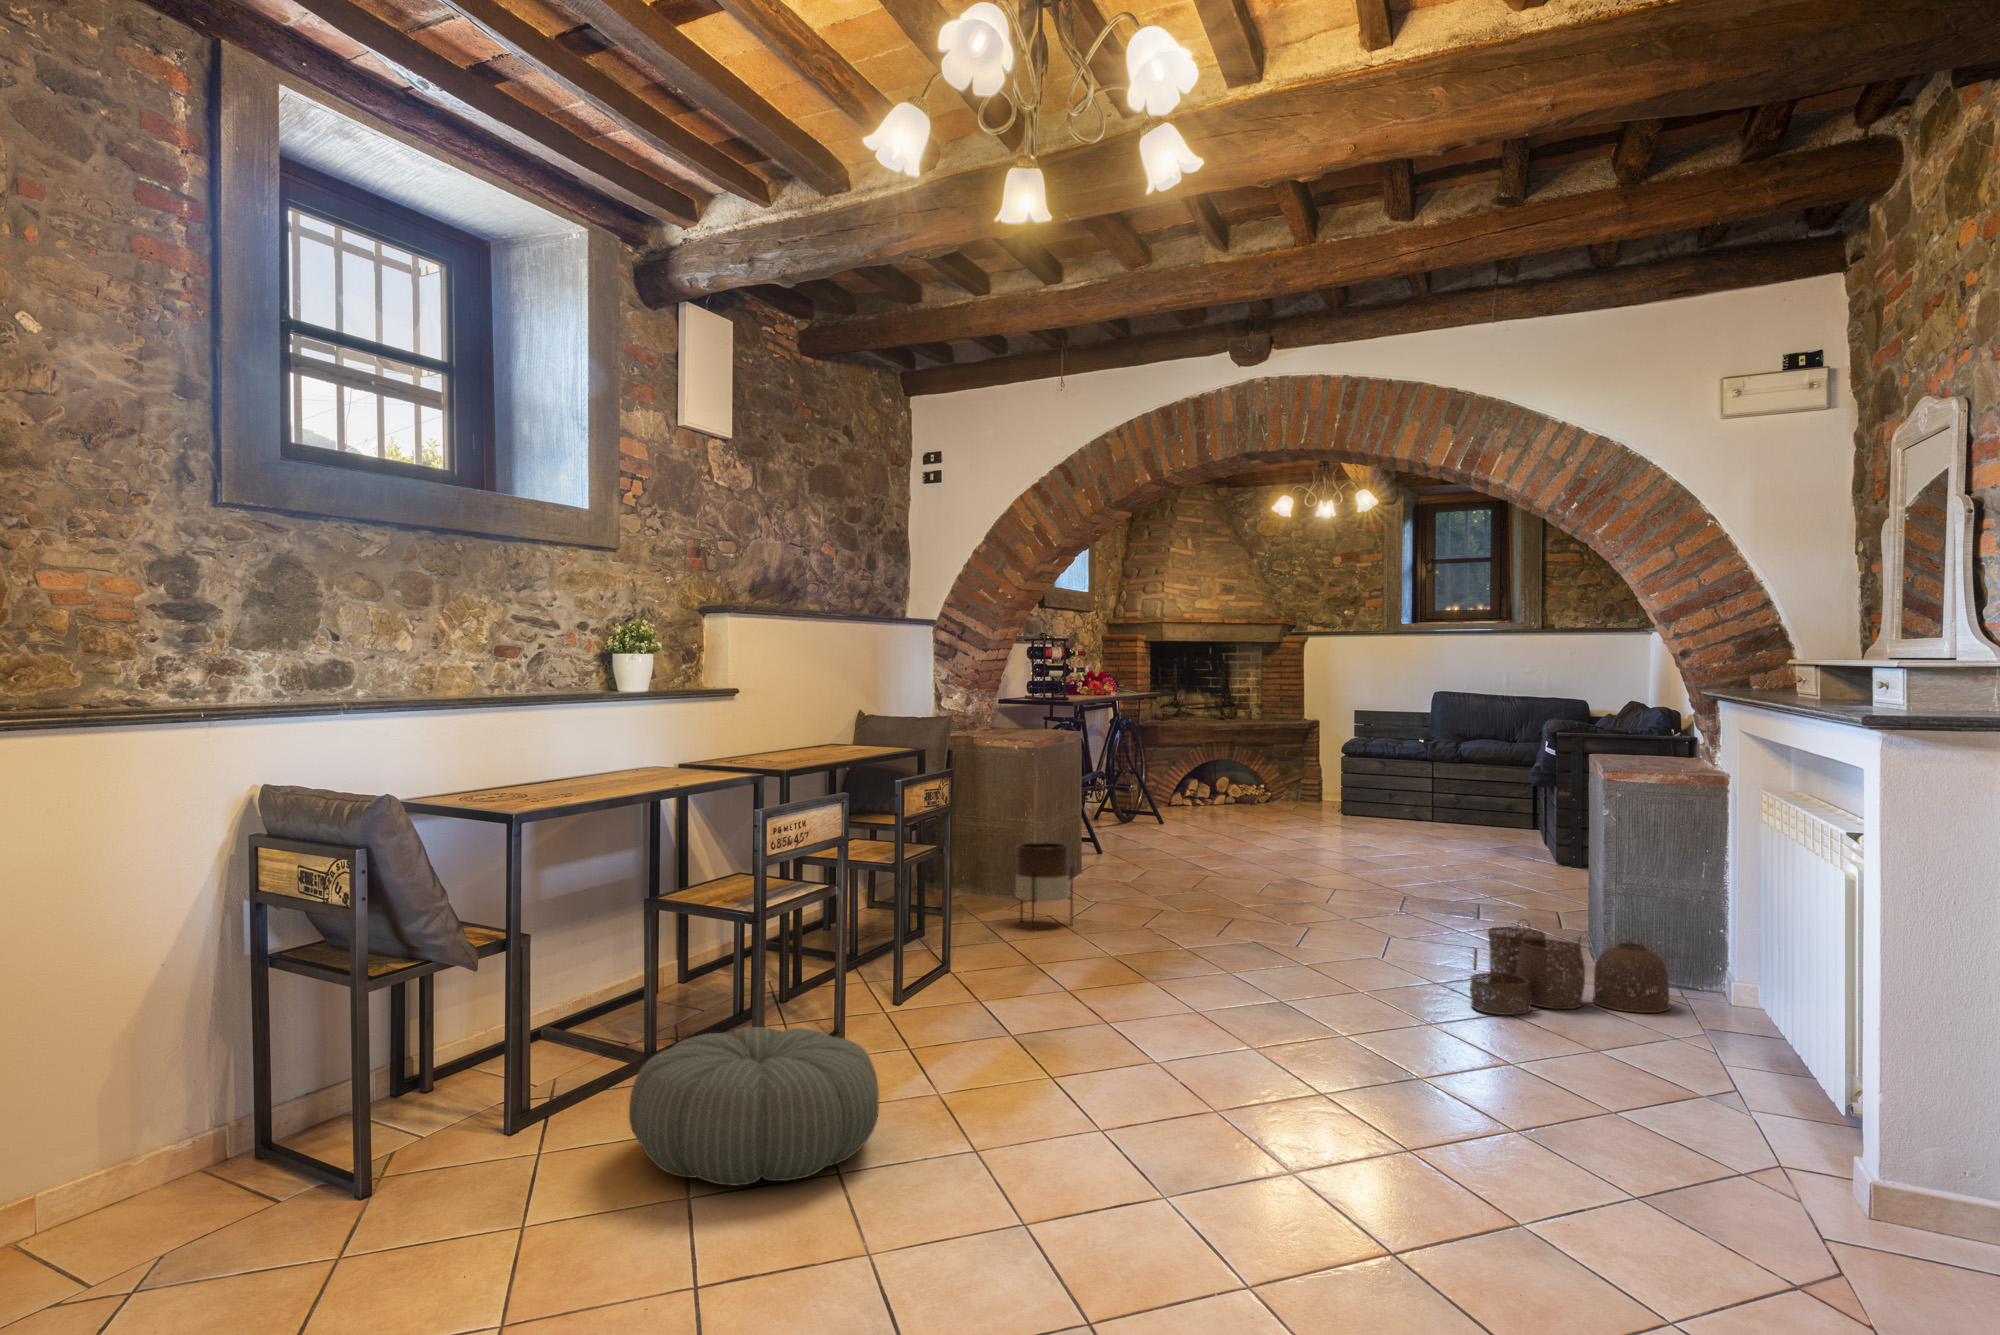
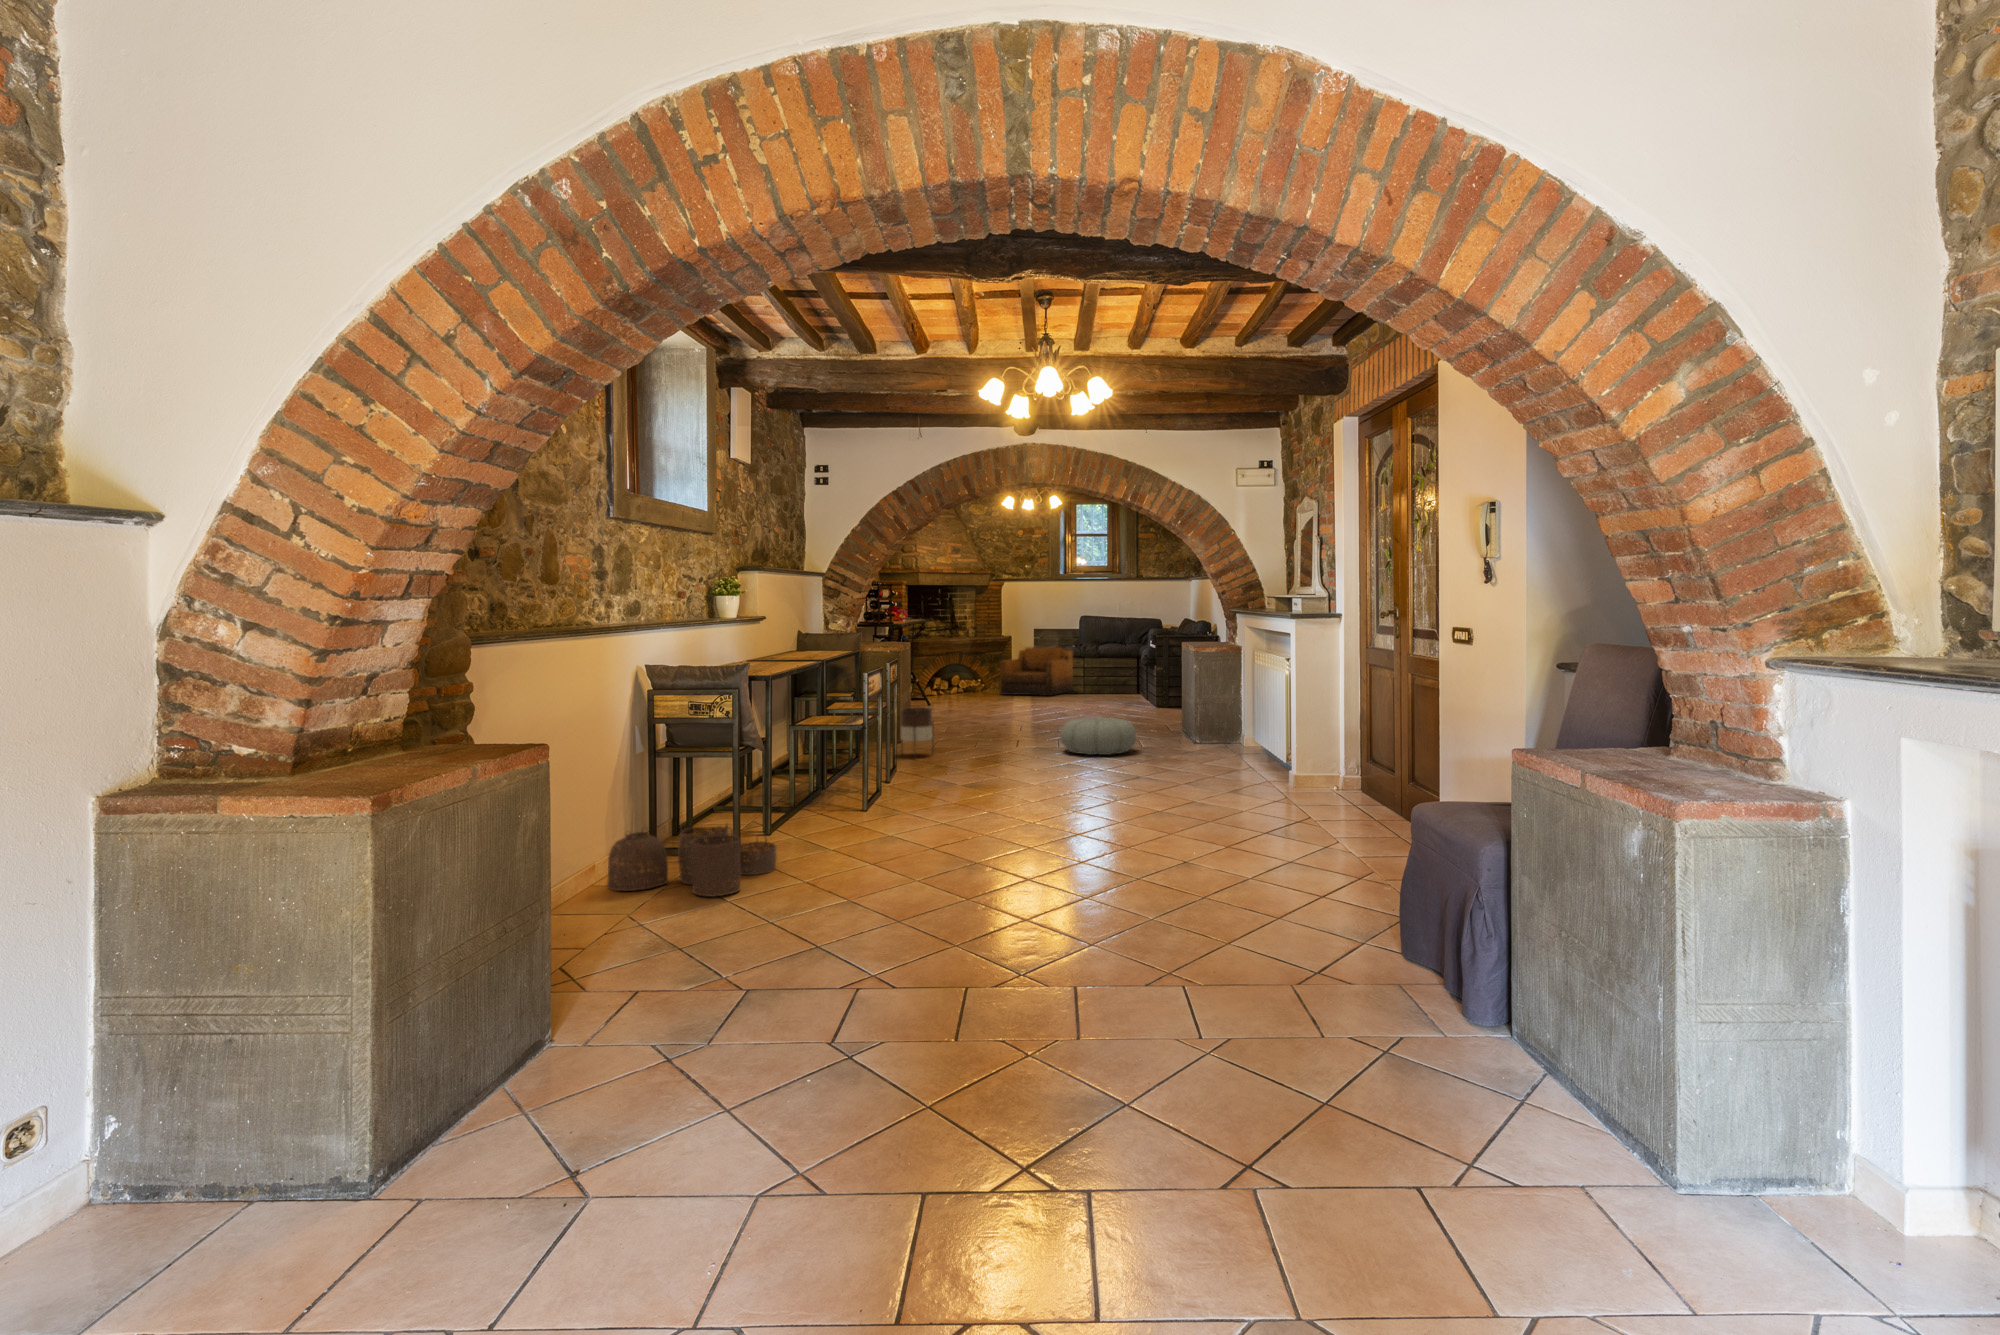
armchair: none [1288,738,1412,818] -> present [1000,647,1073,696]
woven basket: present [1470,919,1670,1015] -> present [607,823,777,897]
pouf: present [629,1027,879,1185] -> present [1060,717,1136,755]

